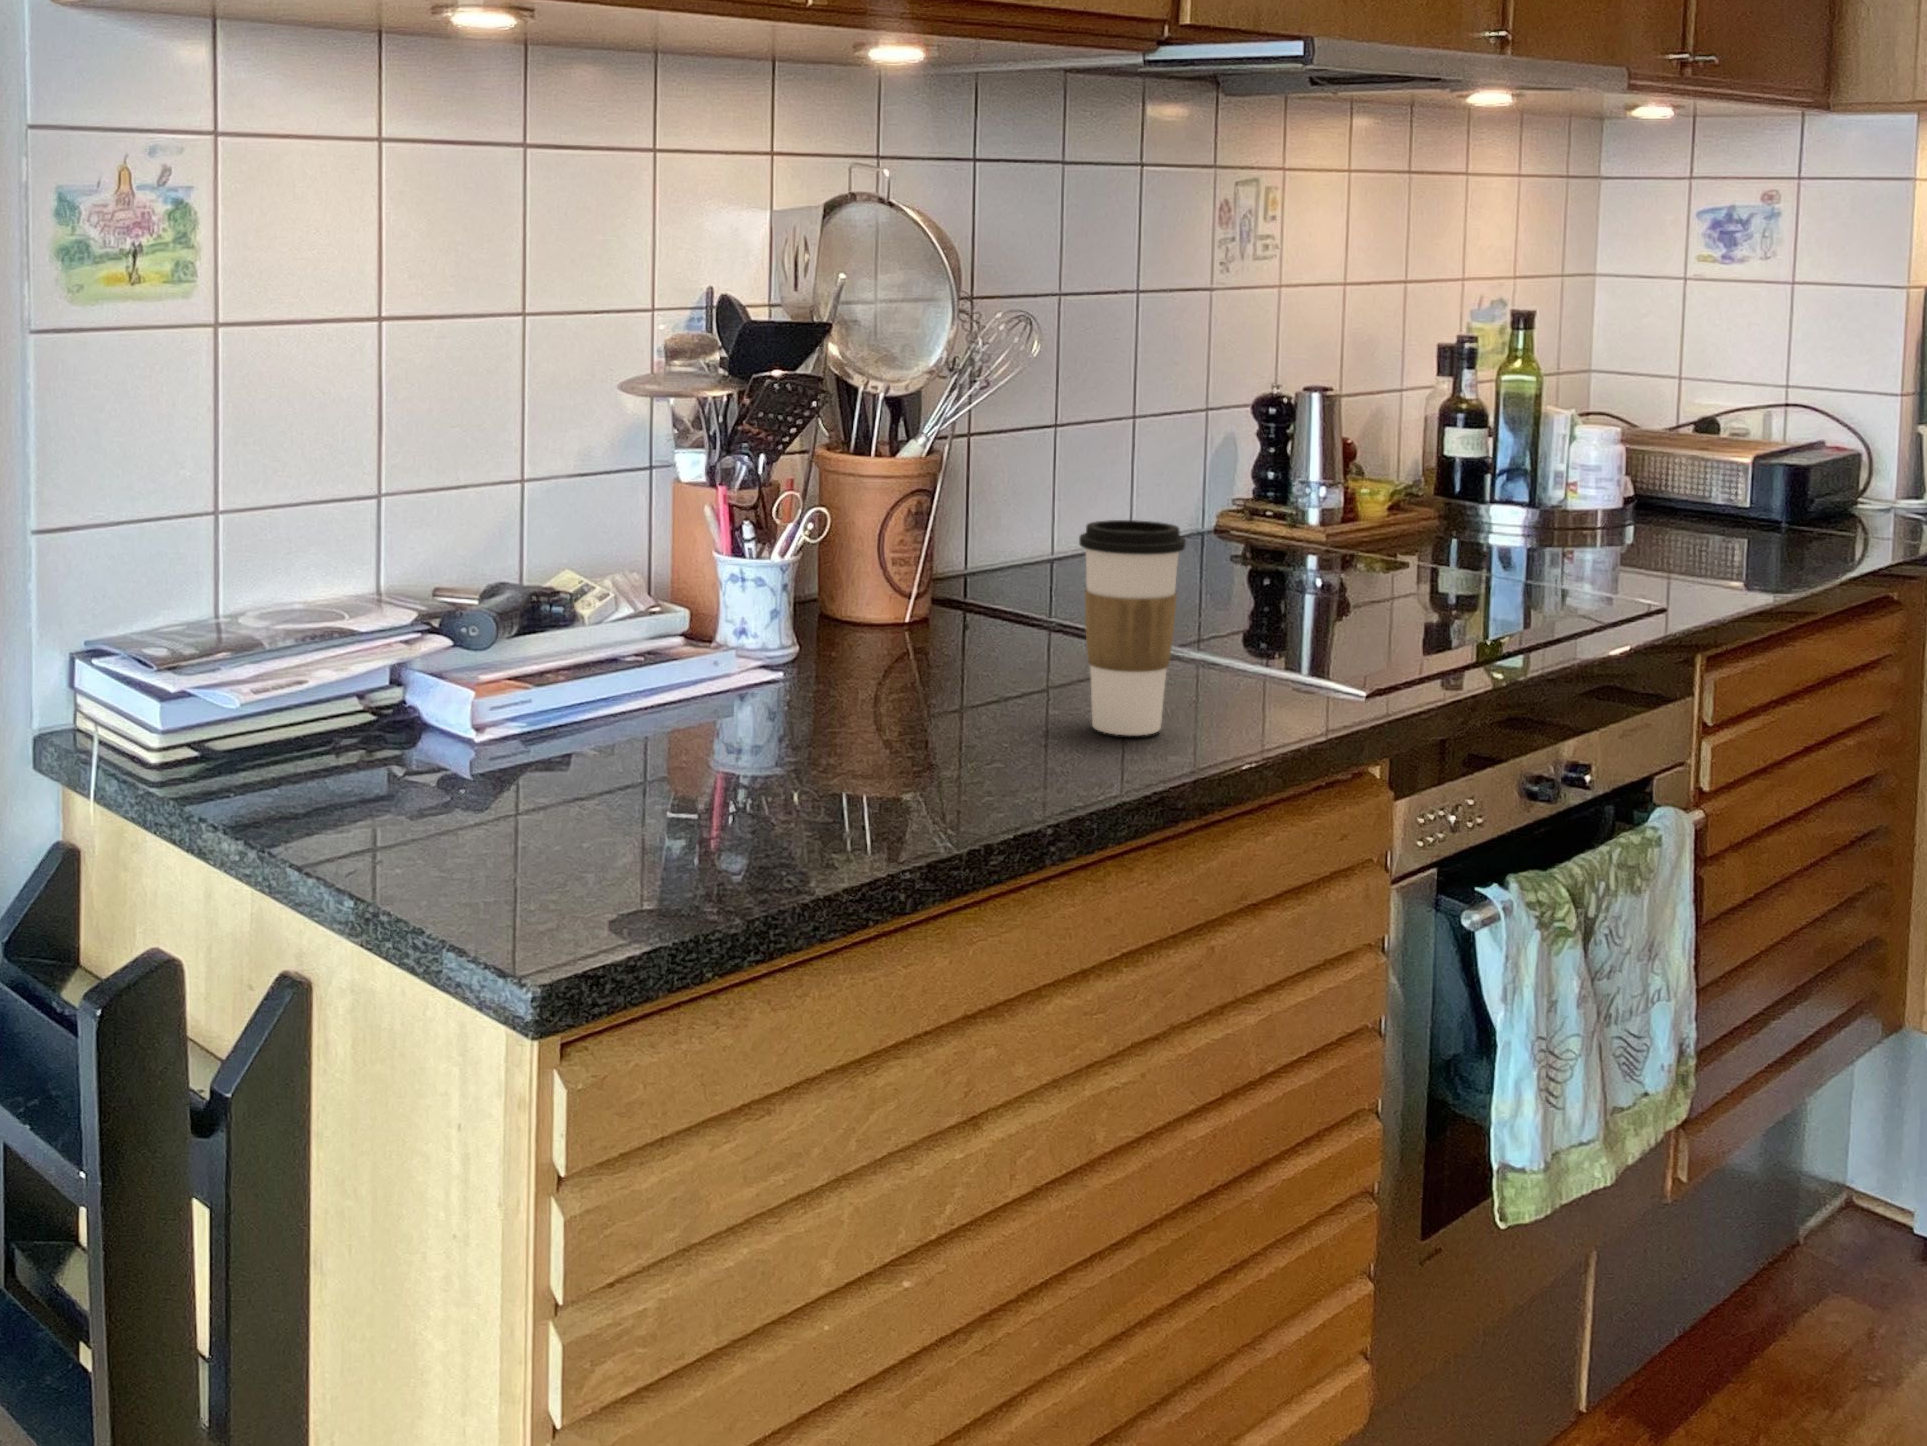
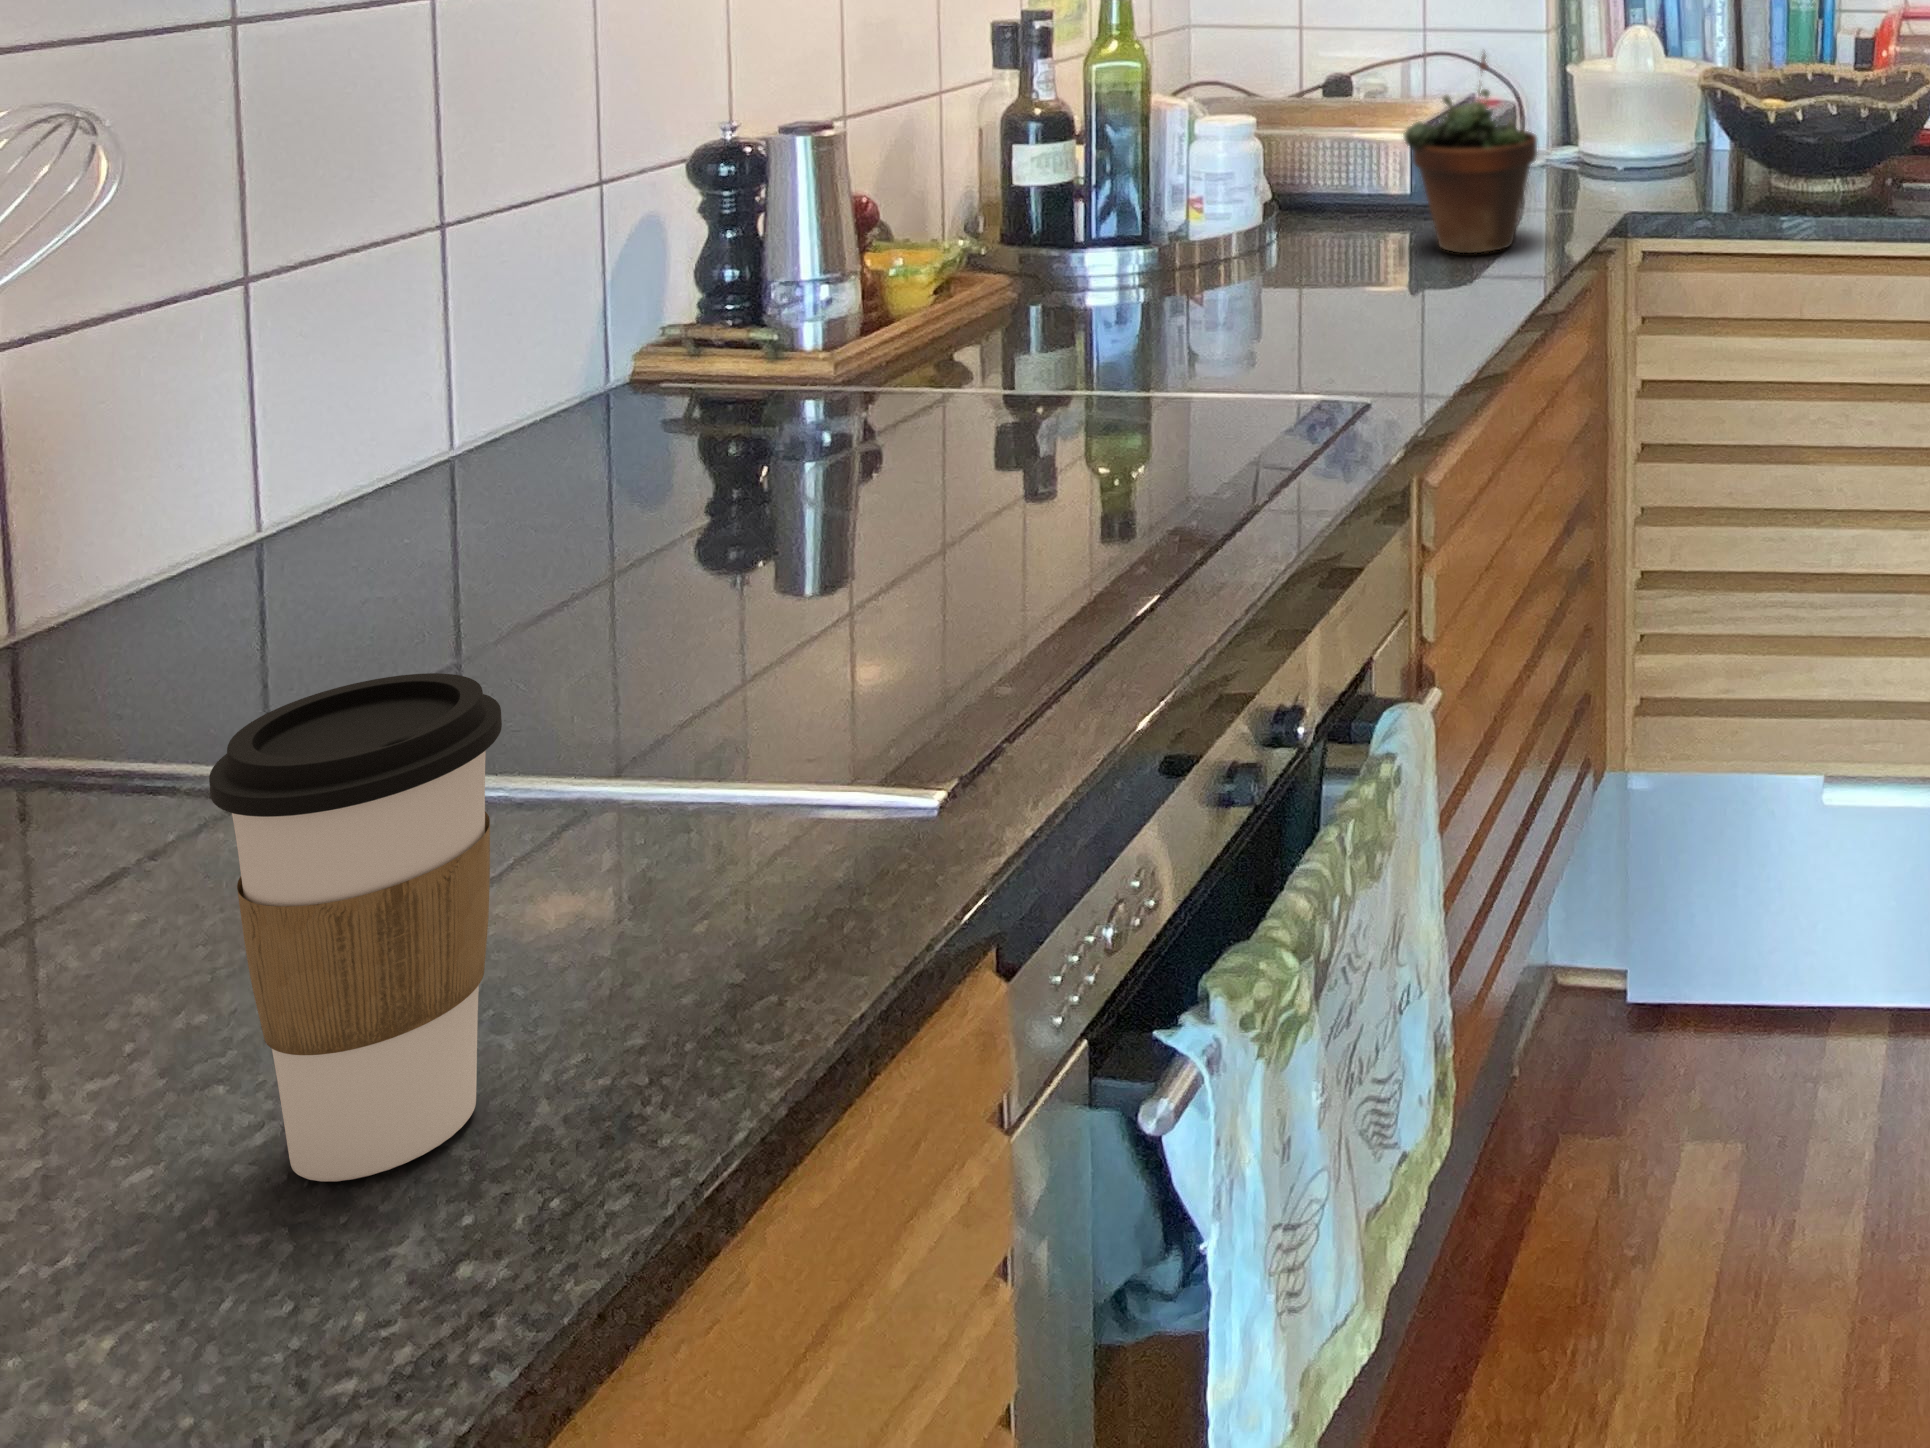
succulent plant: none [1740,383,1857,551] -> present [1404,53,1537,253]

